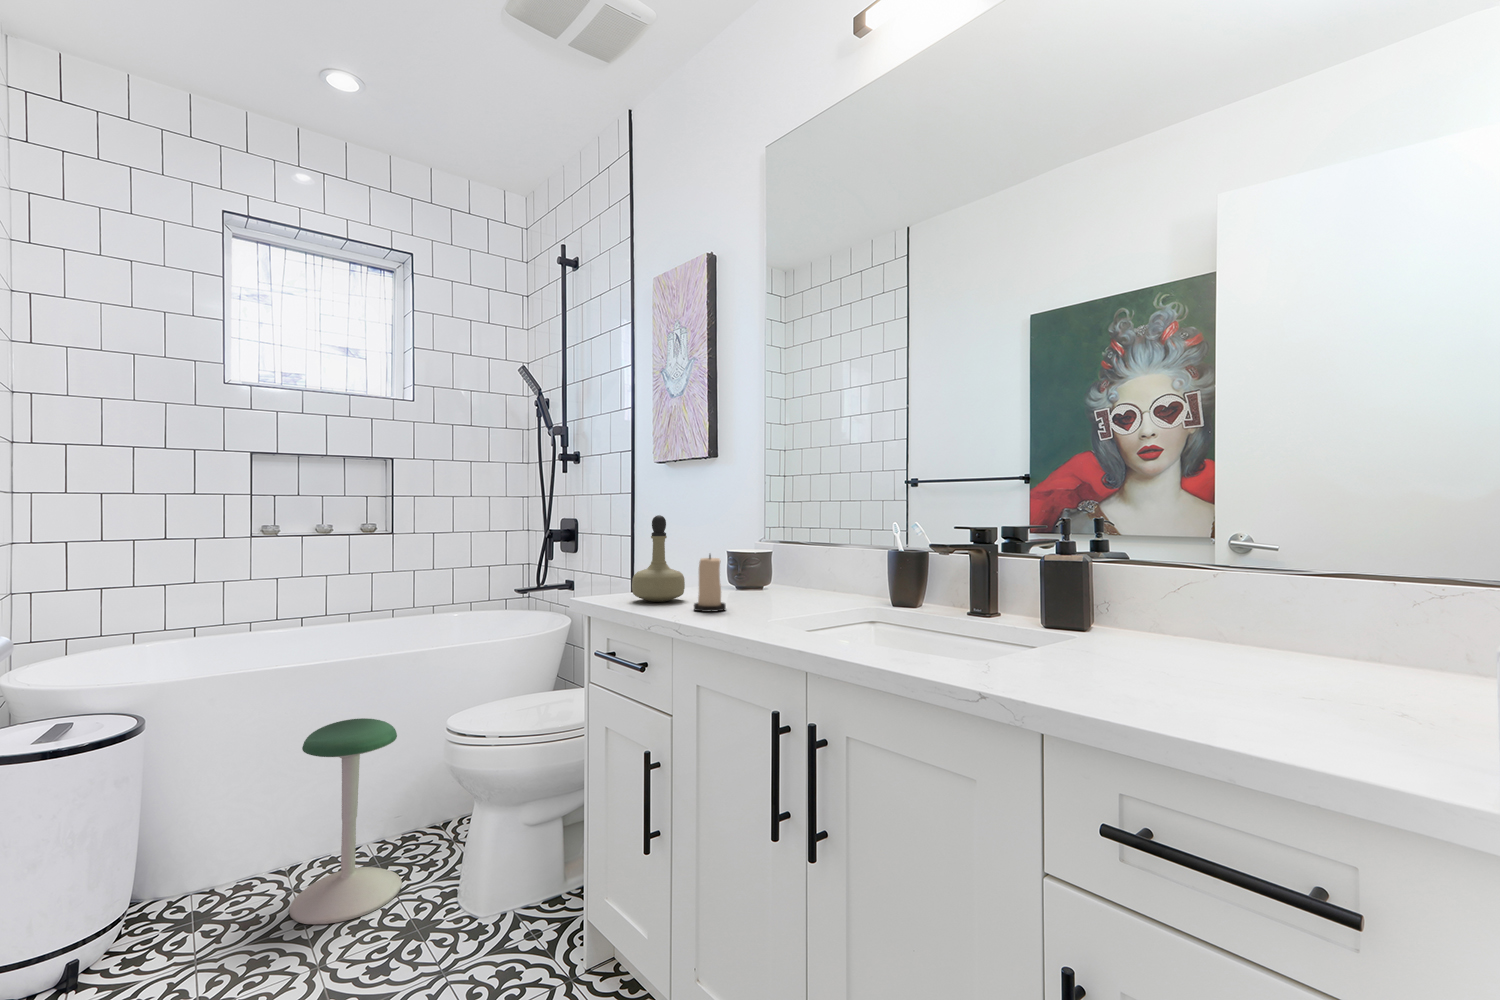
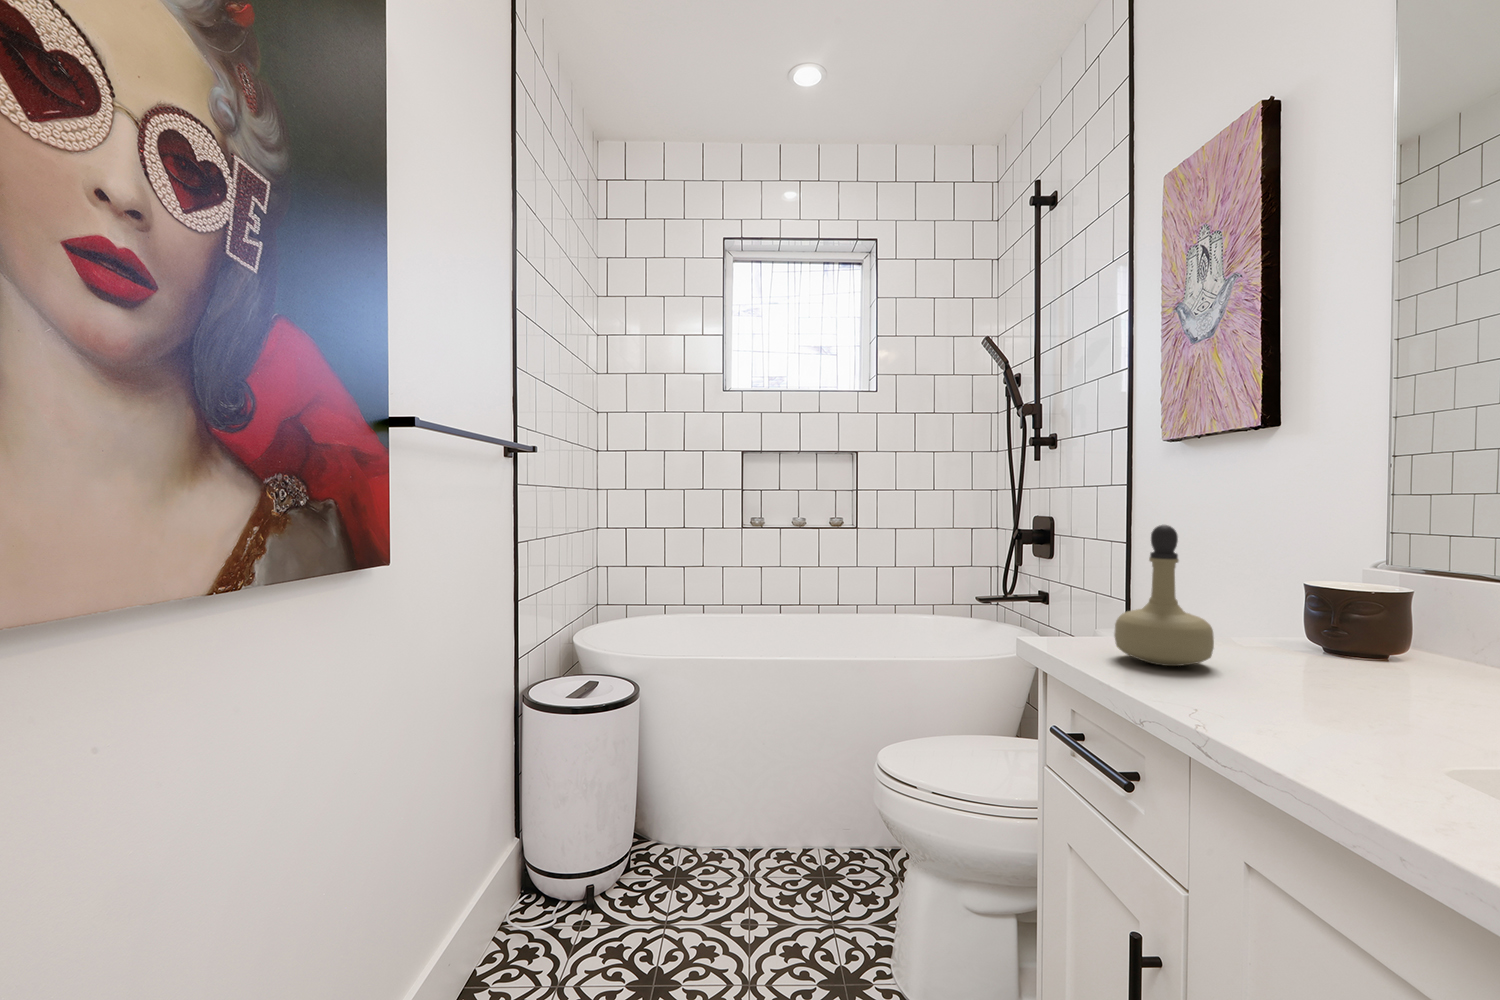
candle: present [694,555,726,612] -> none [1233,600,1307,713]
stool: present [289,718,402,924] -> none [739,723,840,939]

